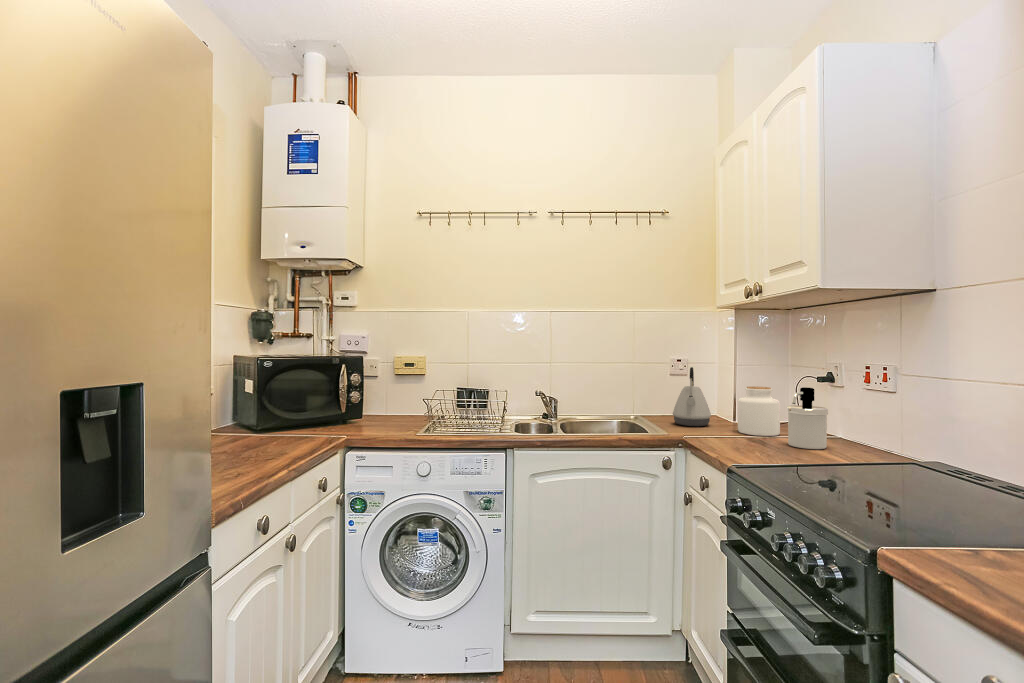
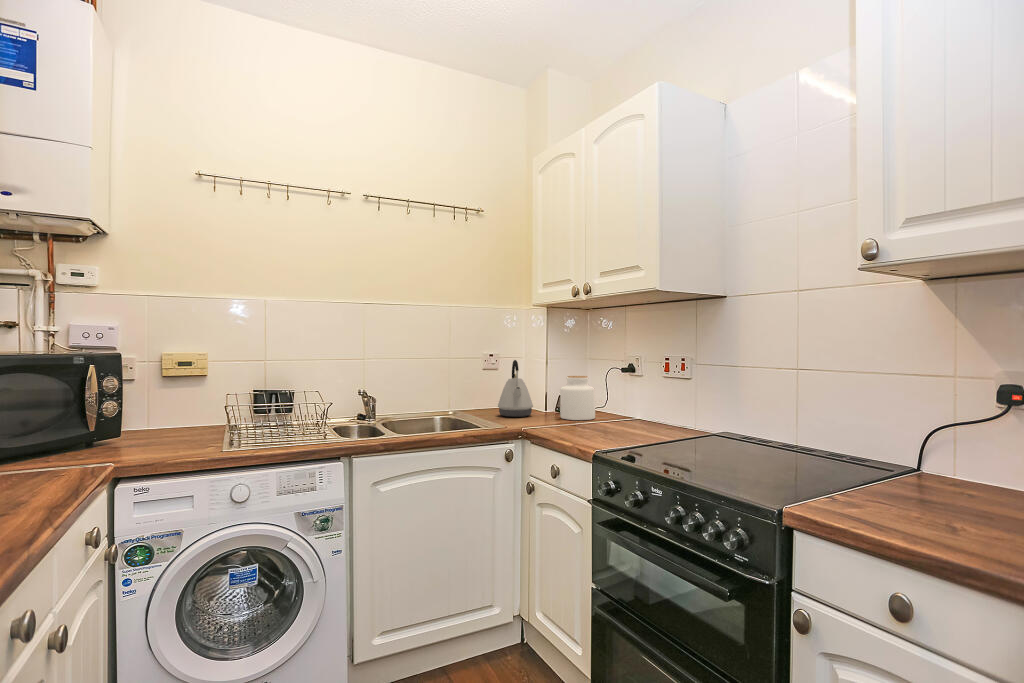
soap dispenser: present [787,387,828,449] -> none [609,374,641,427]

